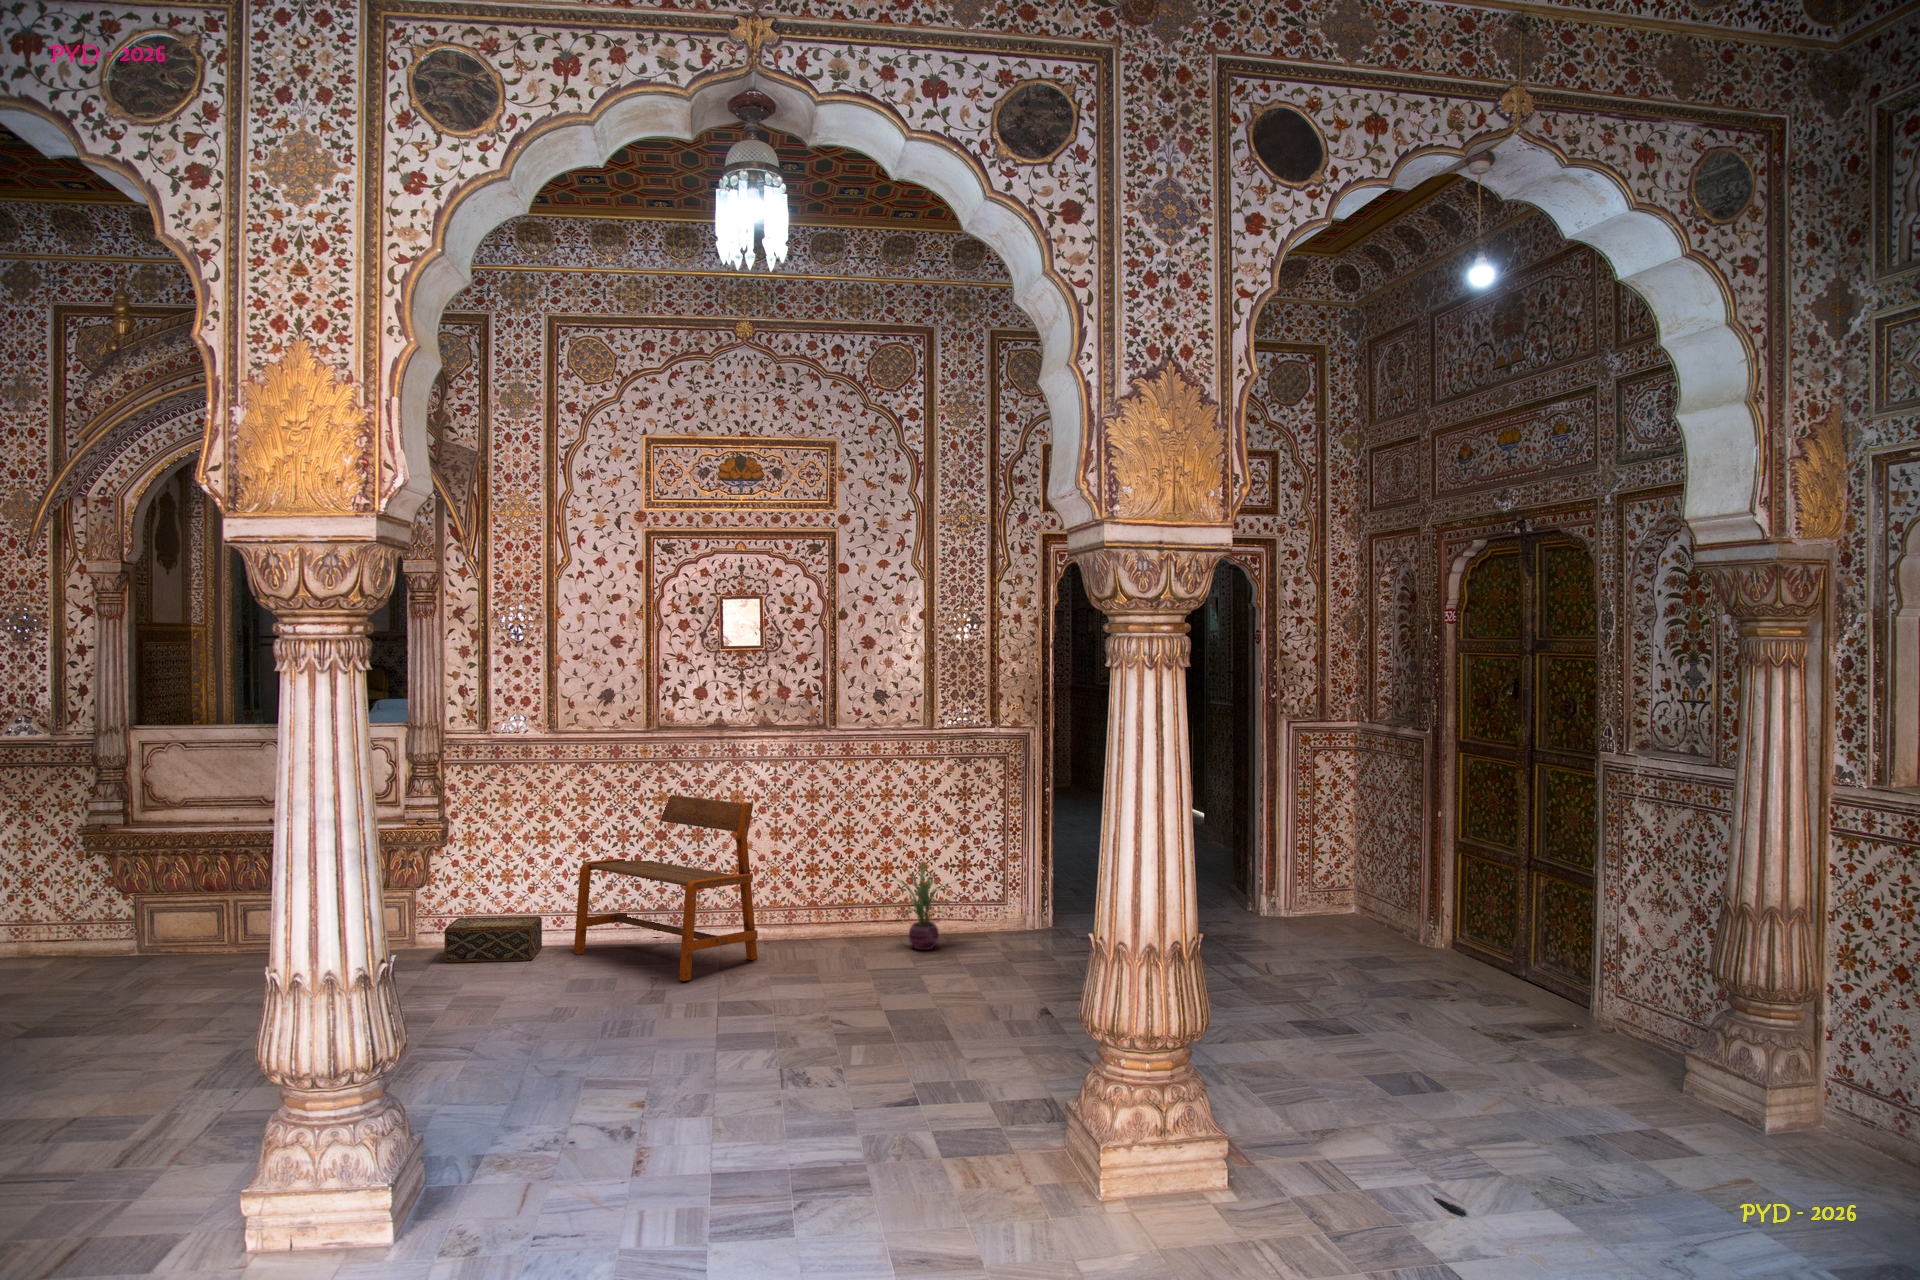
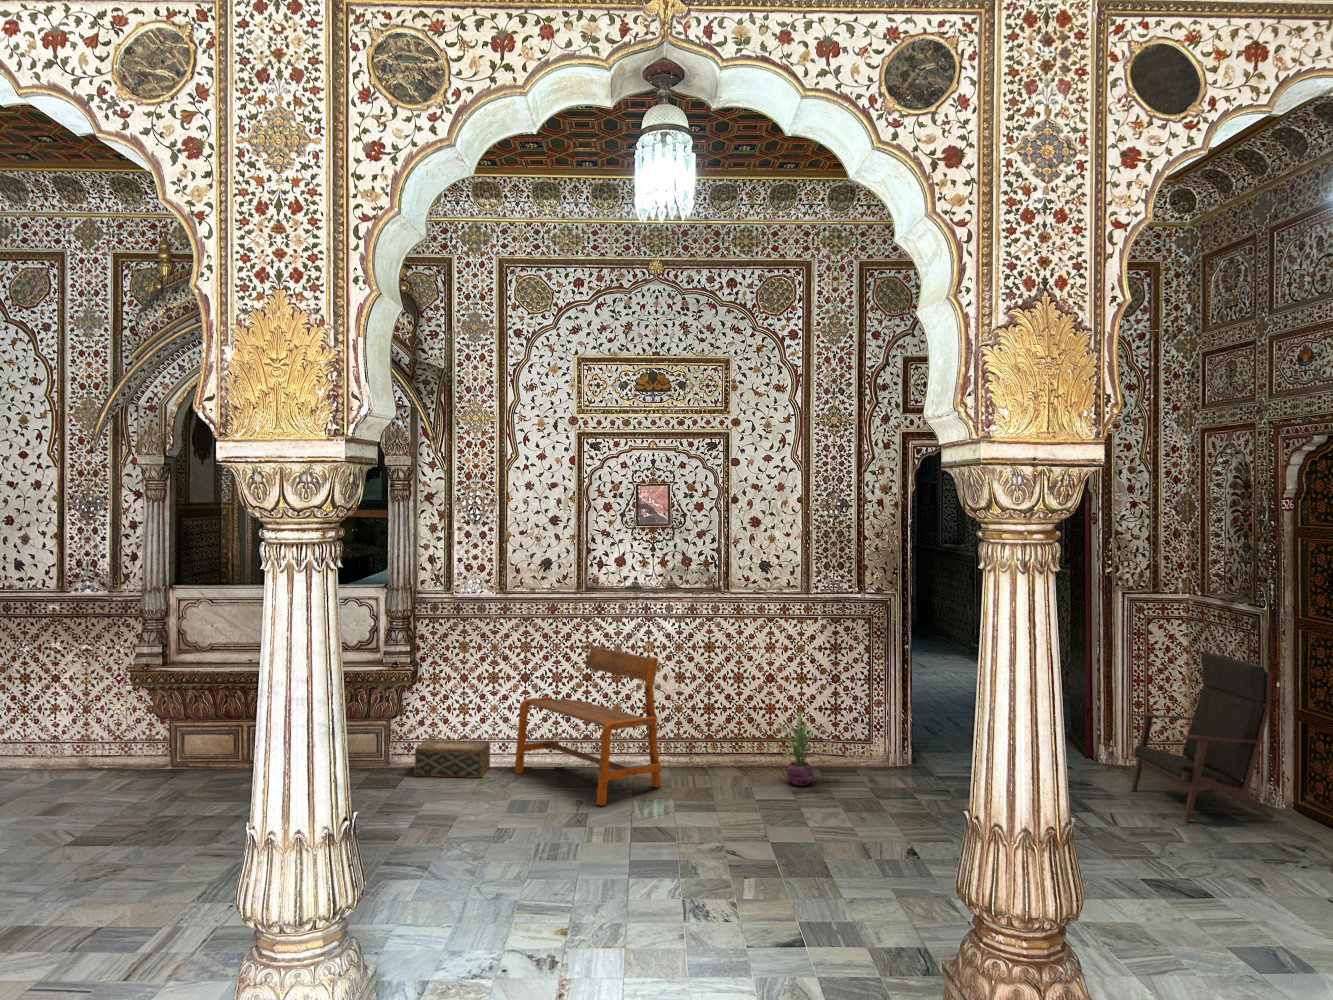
lounge chair: none [1289,779,1441,962] -> present [1127,653,1273,821]

